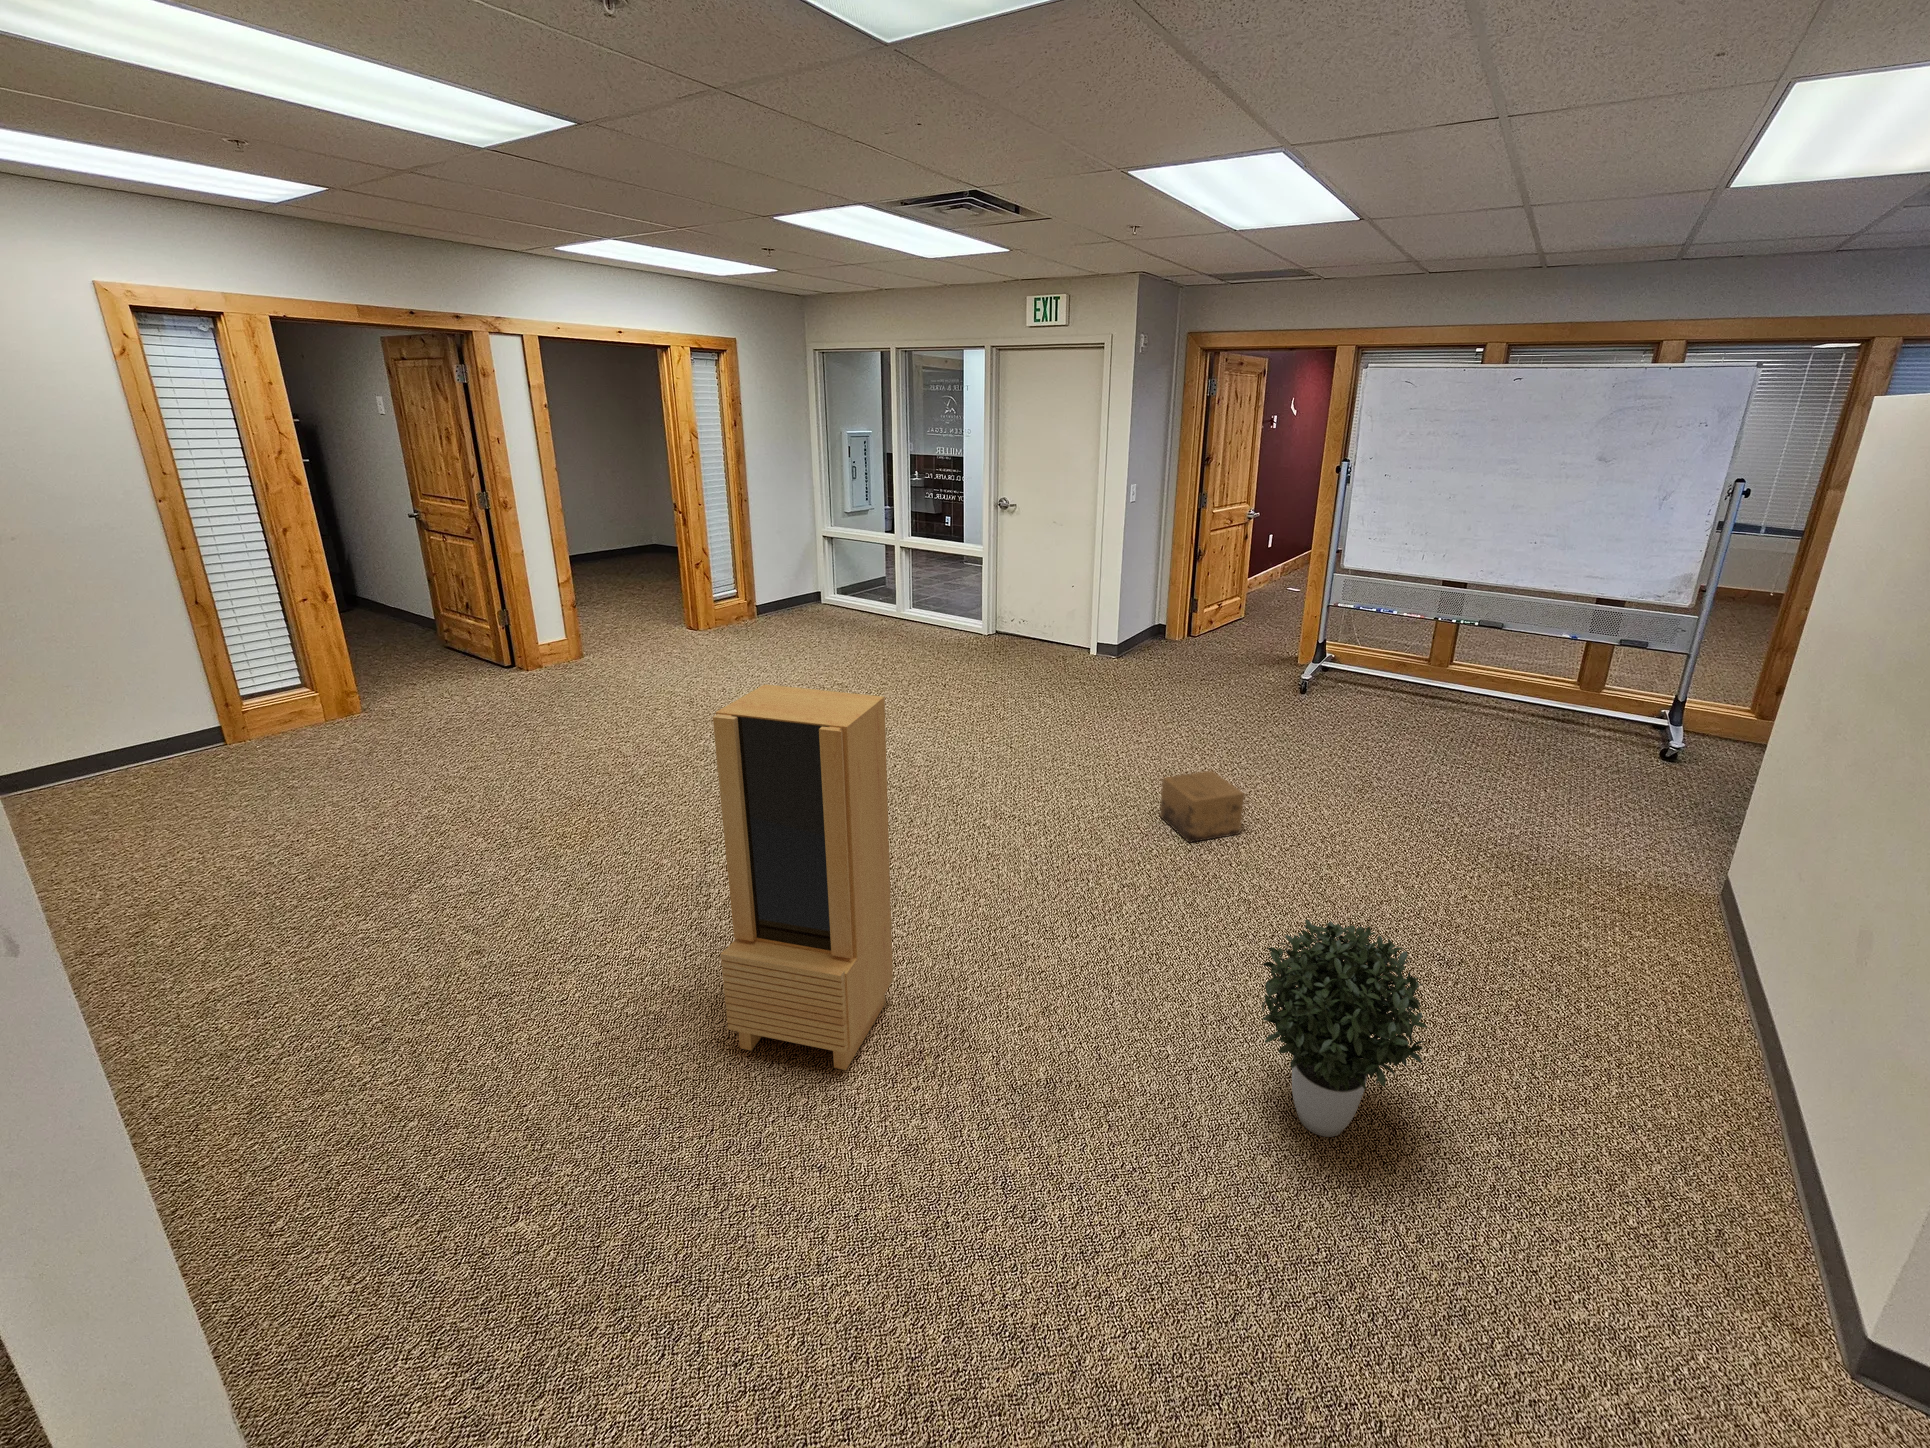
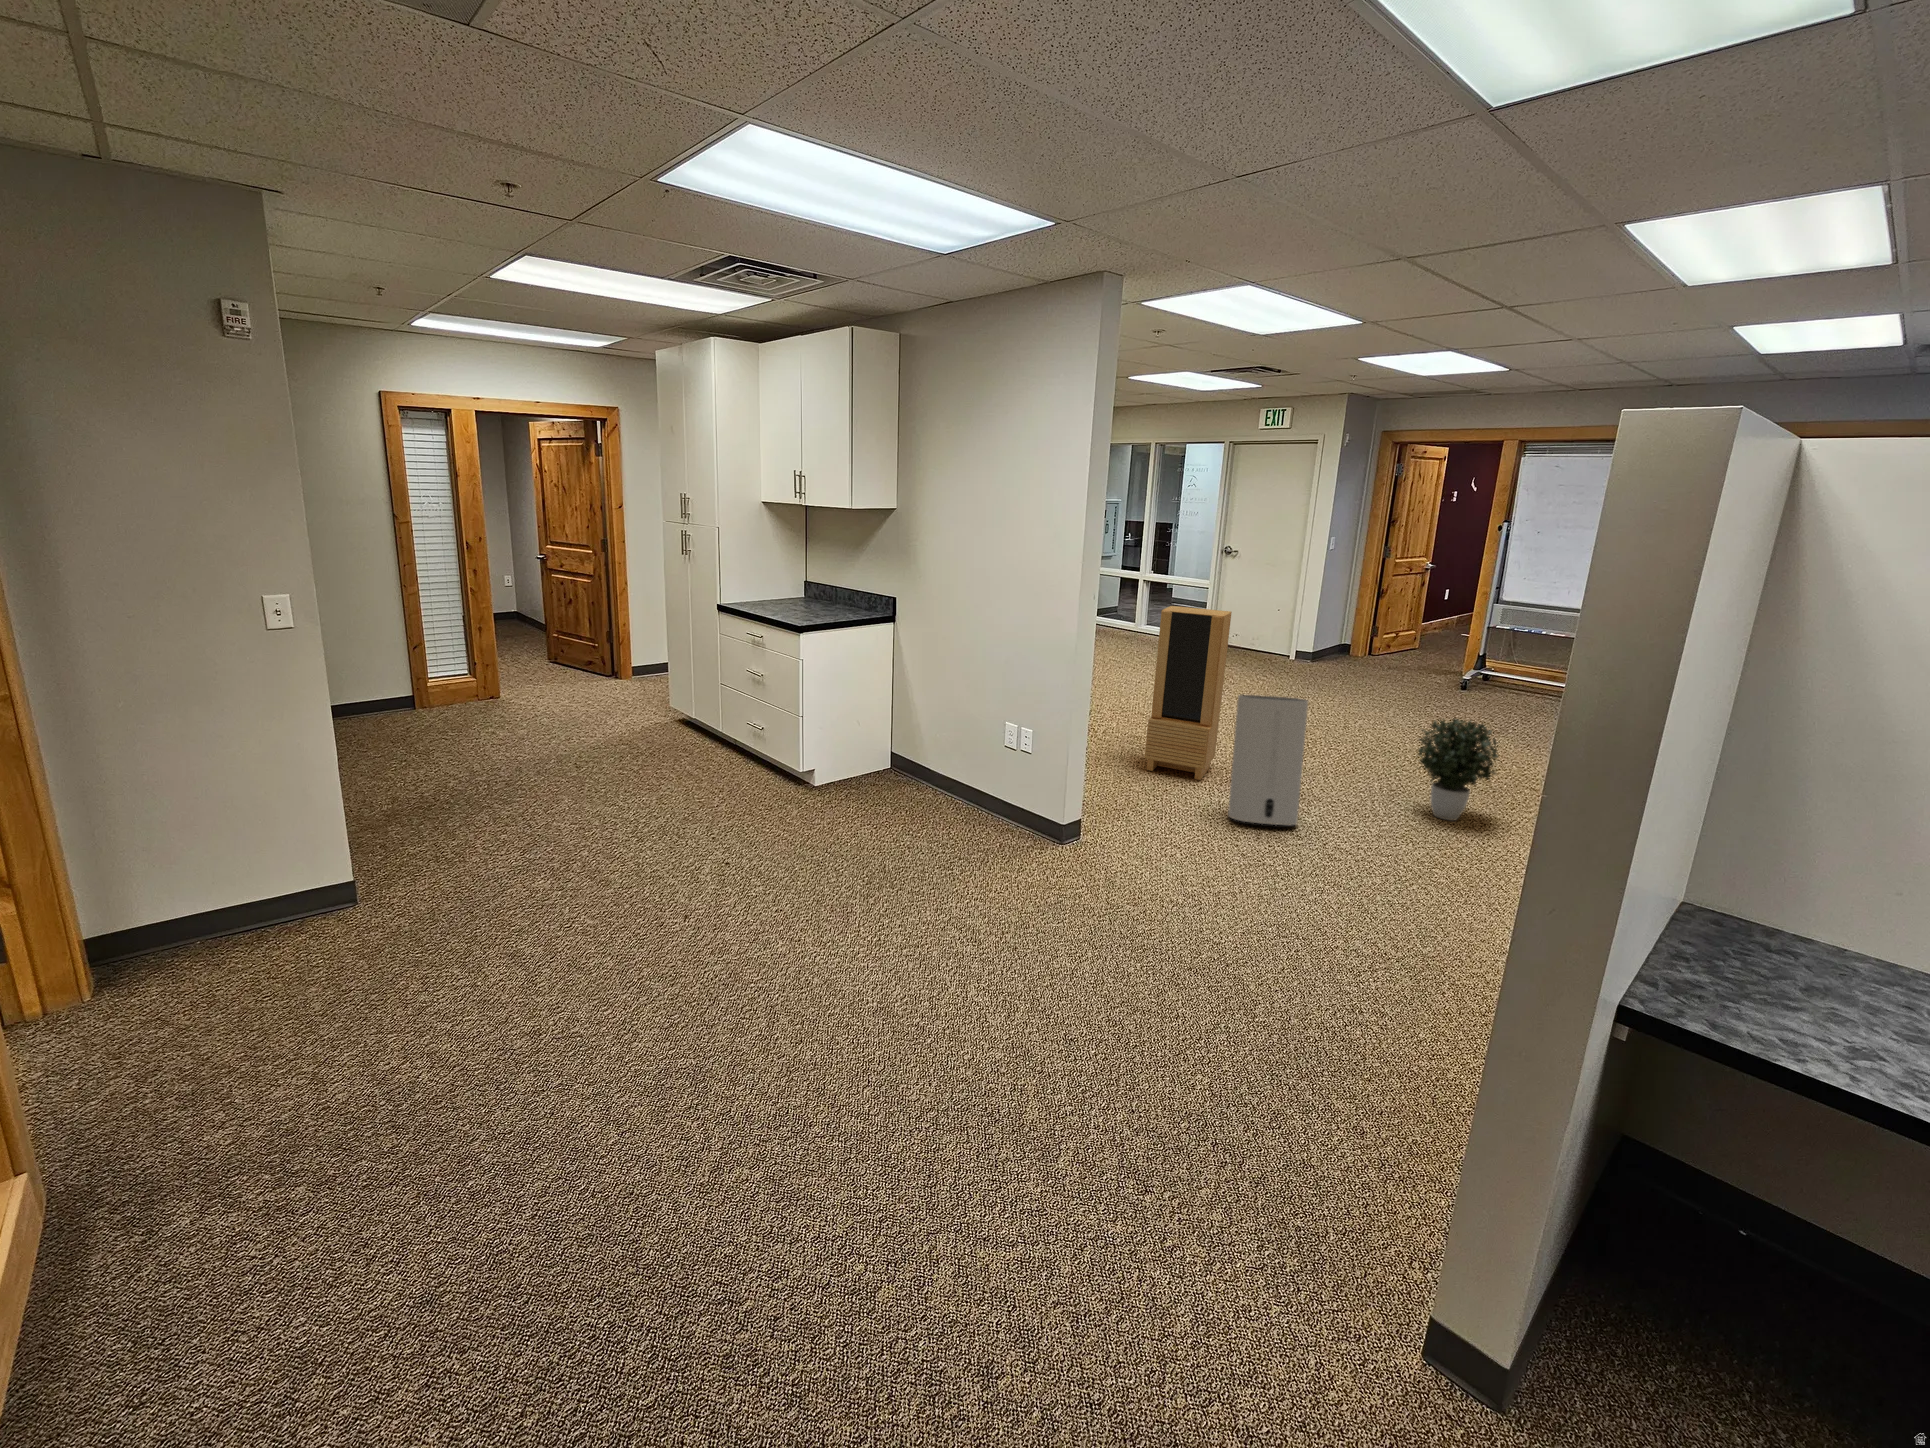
cardboard box: present [1160,771,1245,843] -> none [1352,704,1412,740]
air purifier: none [836,958,1012,1321] -> present [1228,695,1308,825]

